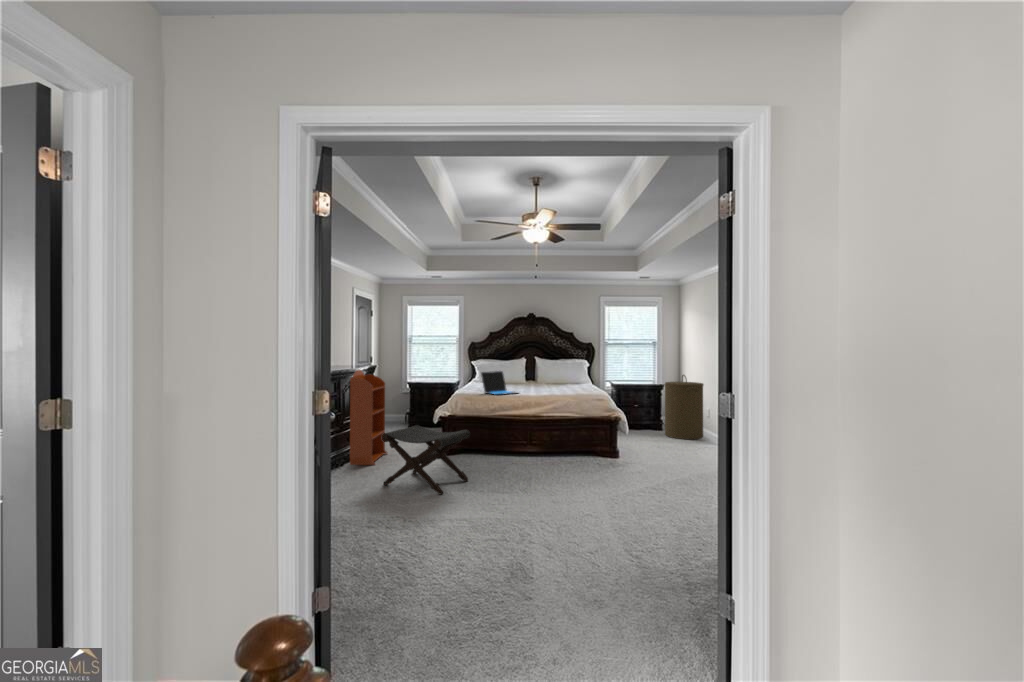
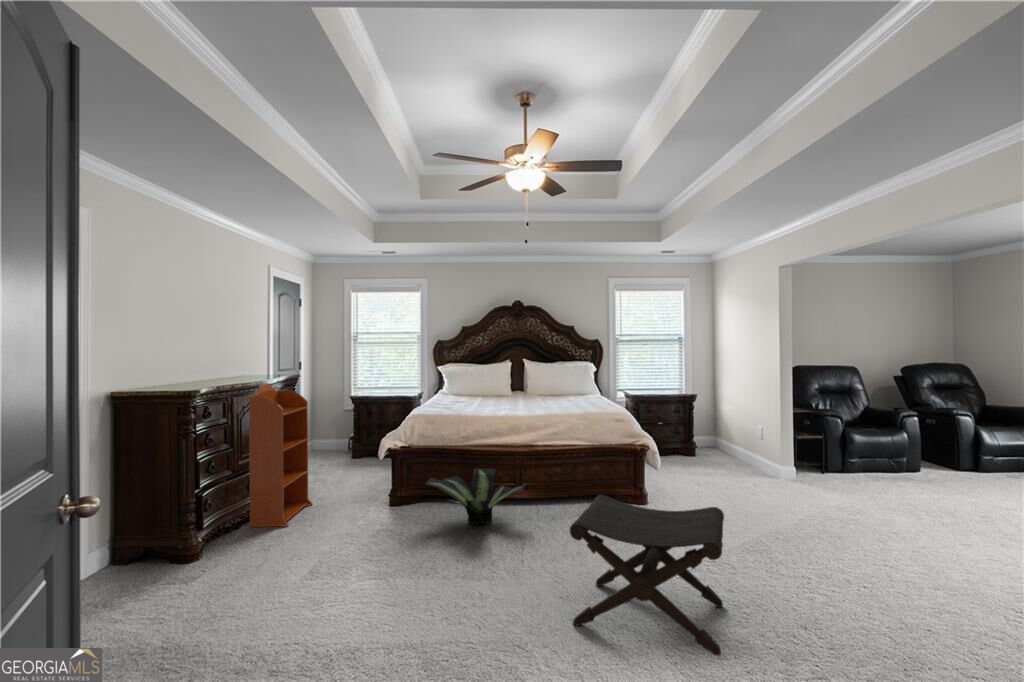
laptop: present [481,371,516,395] -> none [447,381,504,417]
laundry hamper: present [665,375,703,439] -> none [699,381,752,470]
footstool: present [382,425,470,494] -> present [570,495,724,656]
potted plant: none [467,431,534,468] -> present [426,468,525,526]

